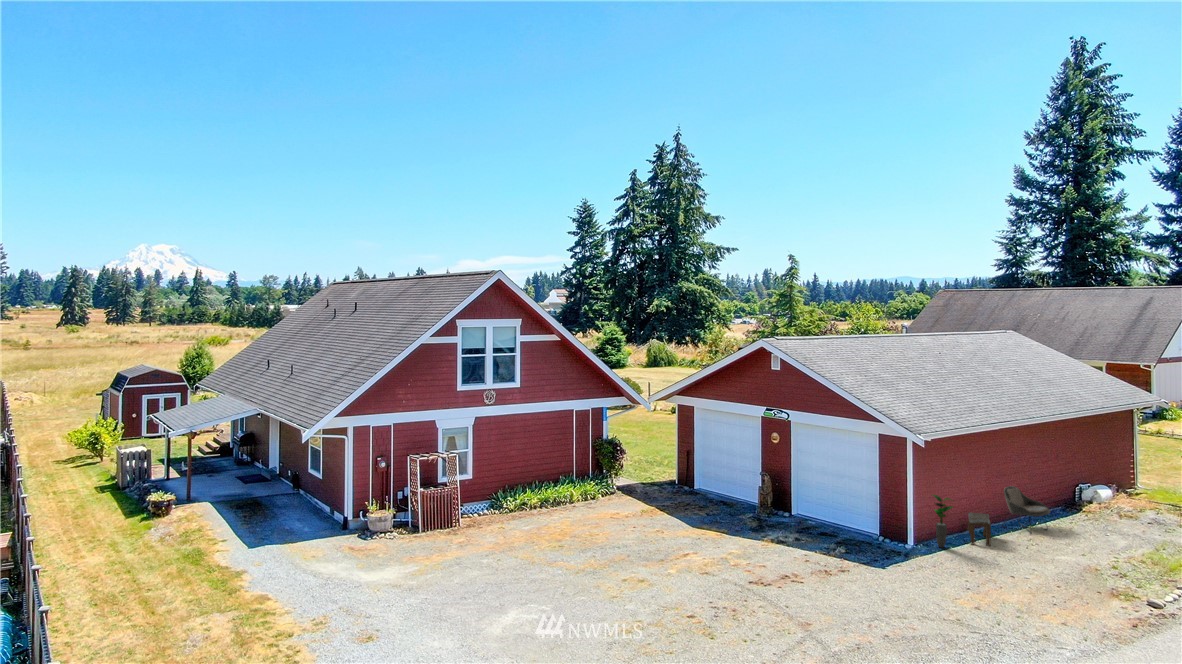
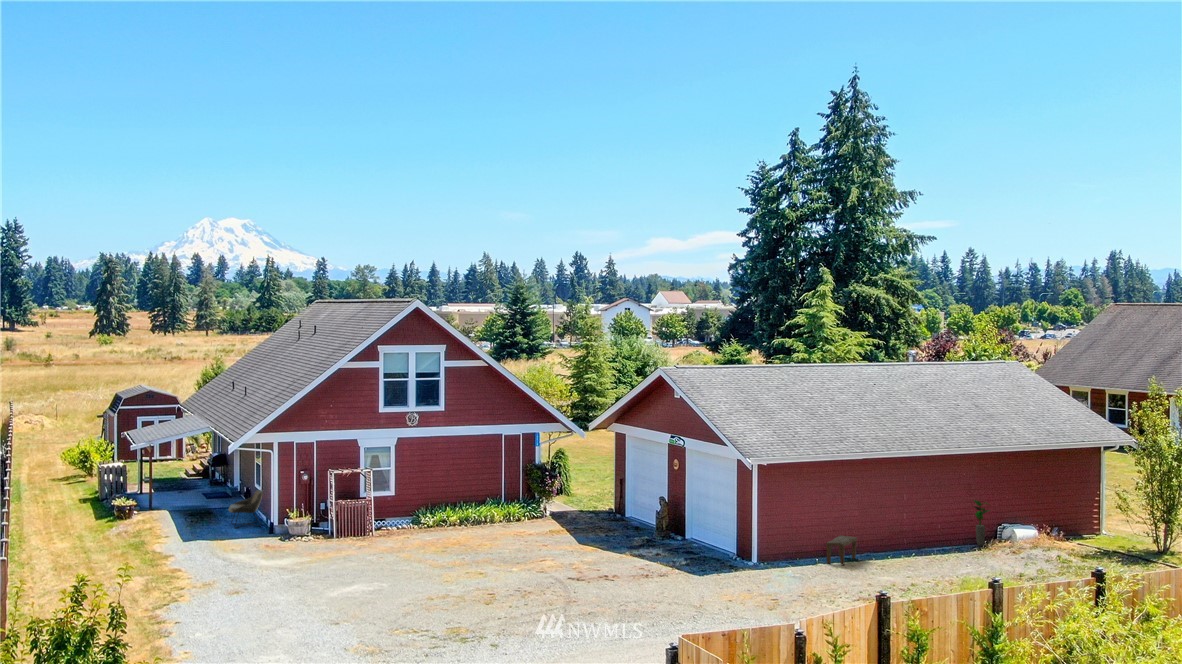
lounge chair: present [1004,486,1050,534] -> present [229,490,263,525]
potted plant: present [933,495,953,547] -> present [974,500,990,546]

